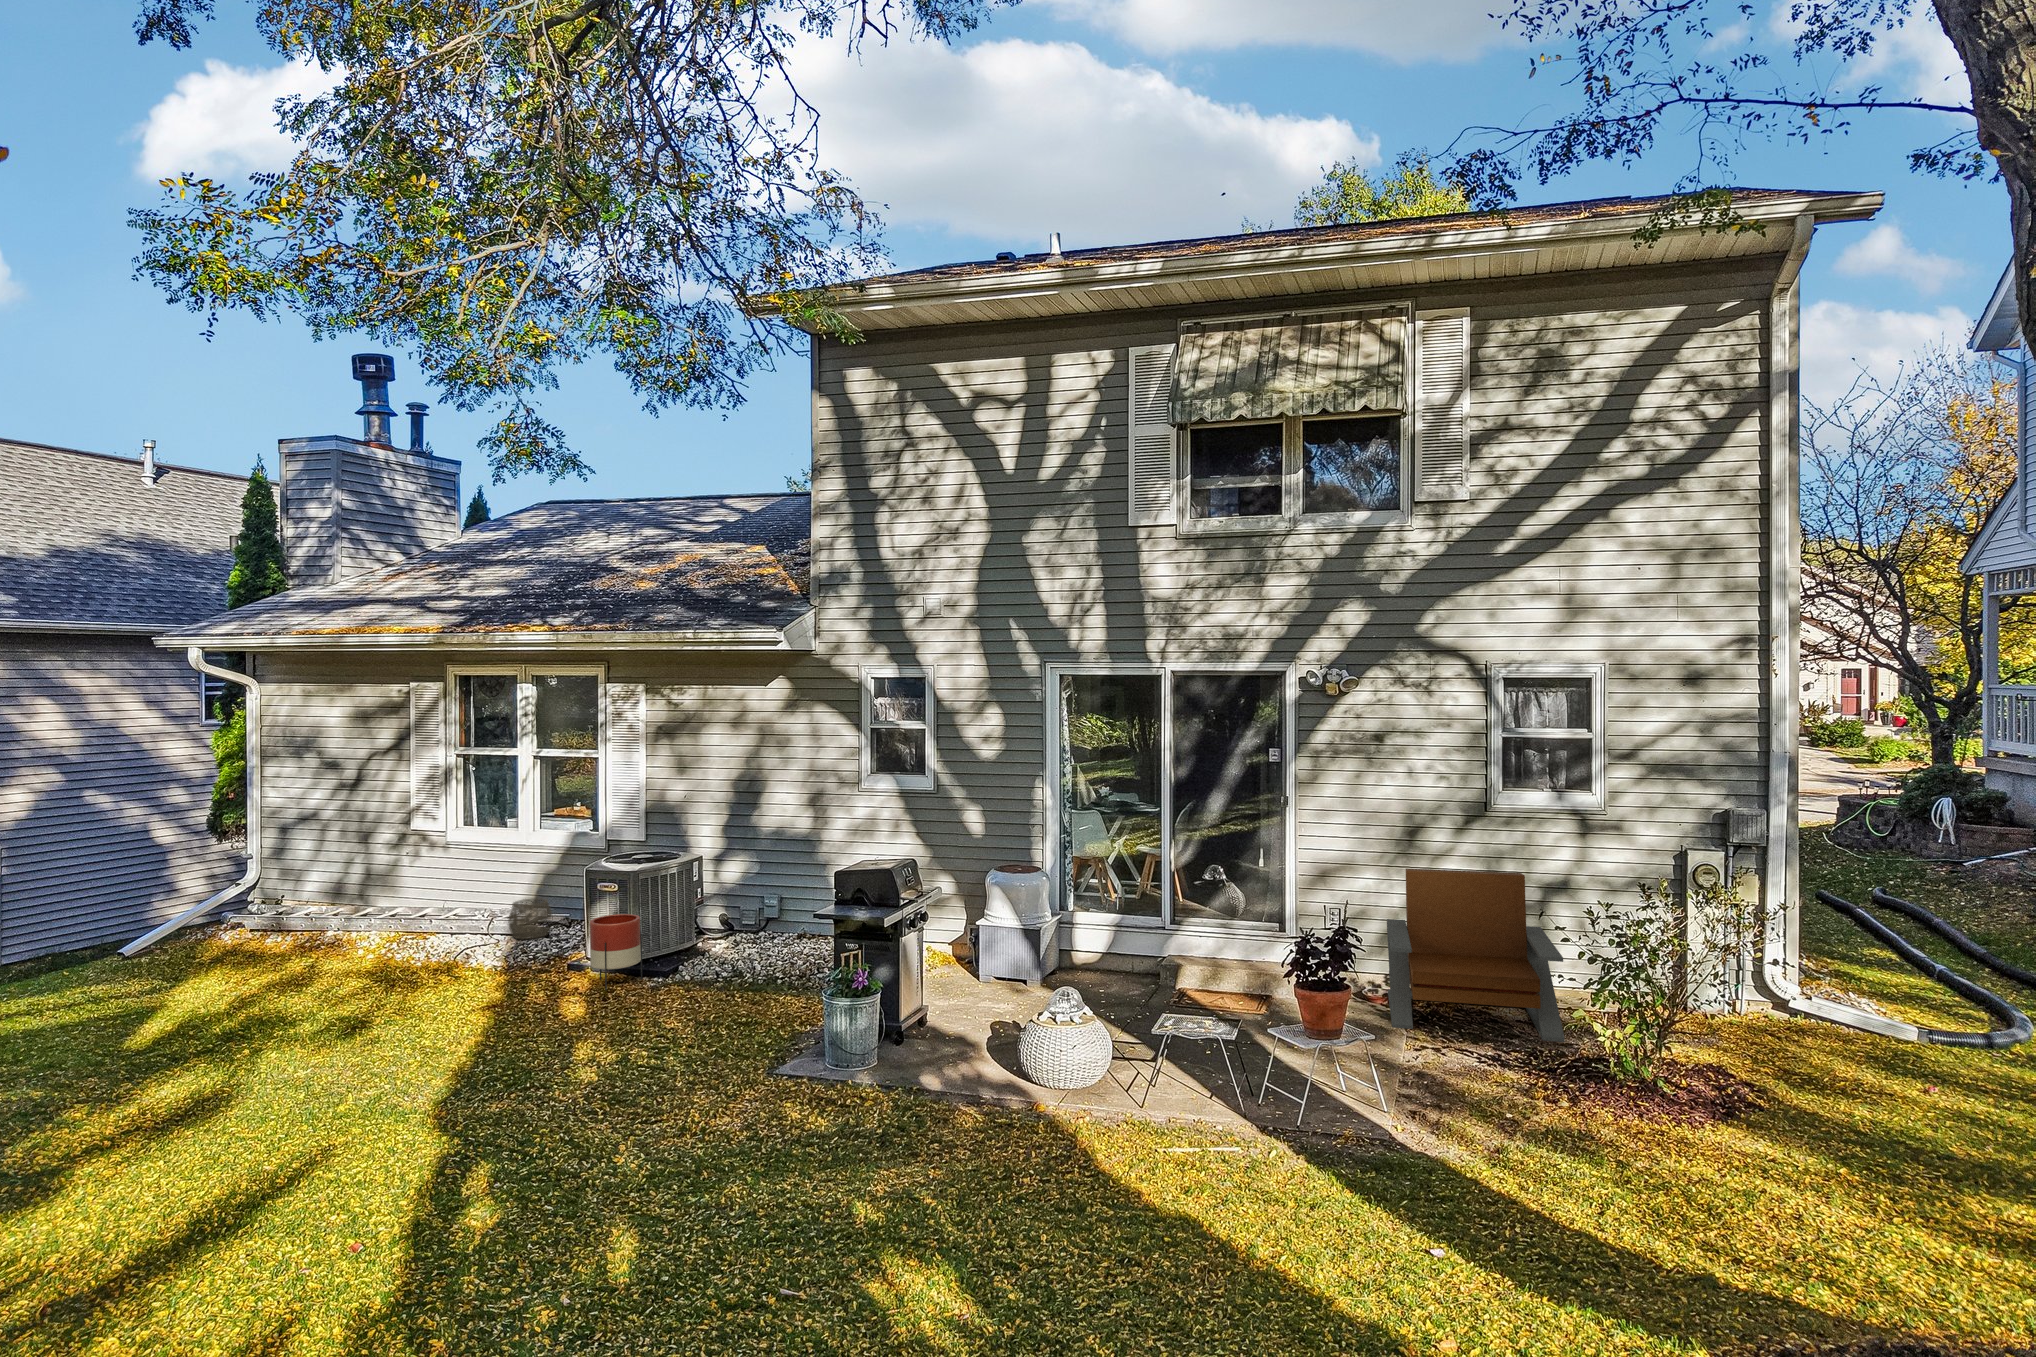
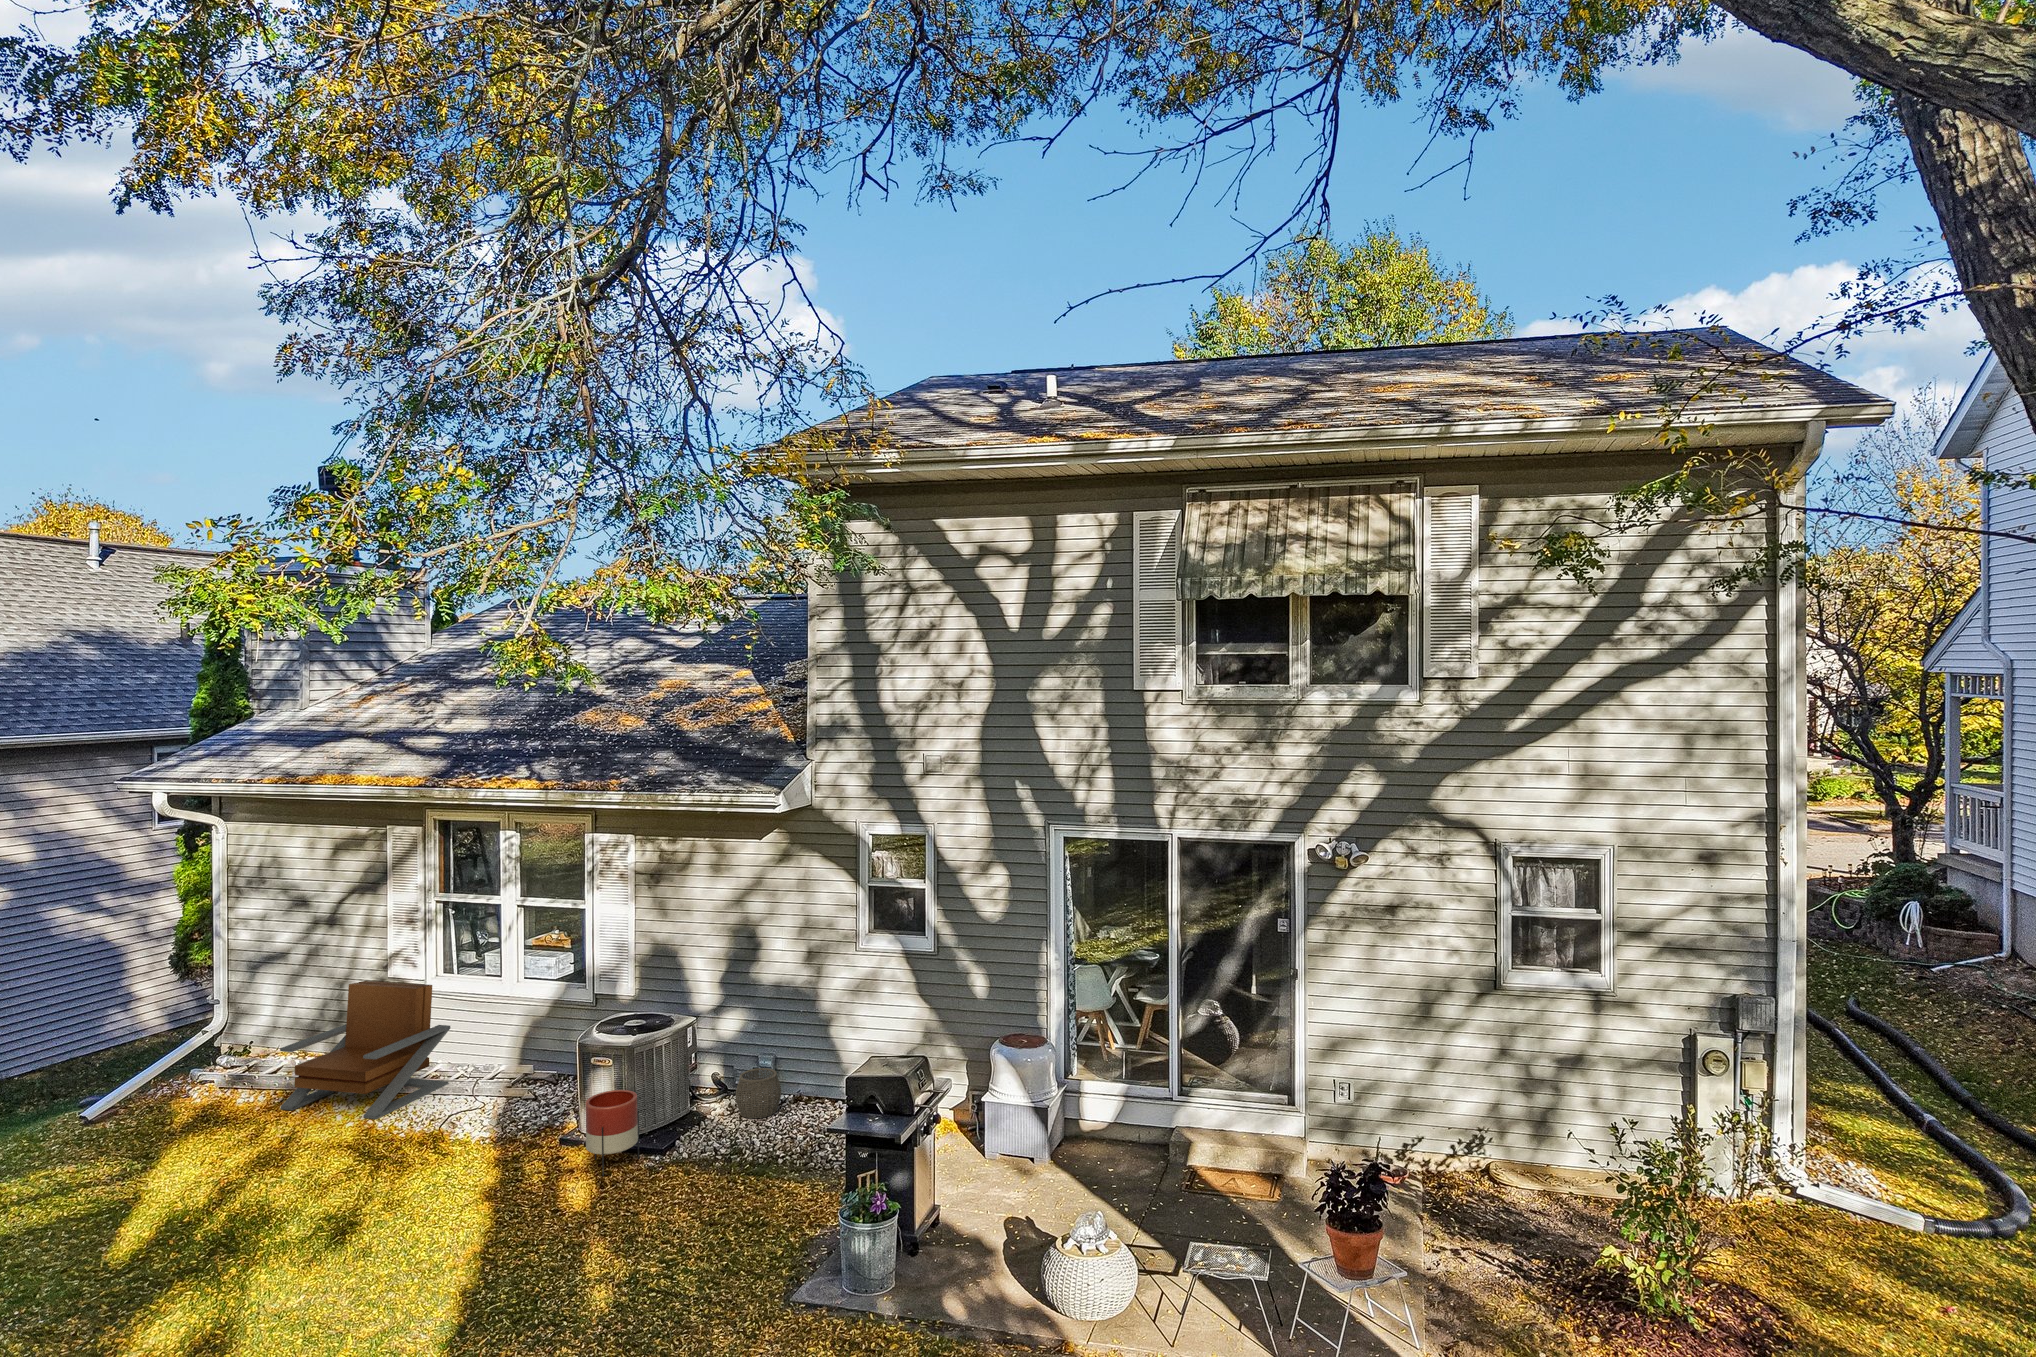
lounge chair: present [1387,869,1565,1042] -> present [280,981,451,1119]
woven basket: present [508,898,553,940] -> present [736,1068,781,1119]

